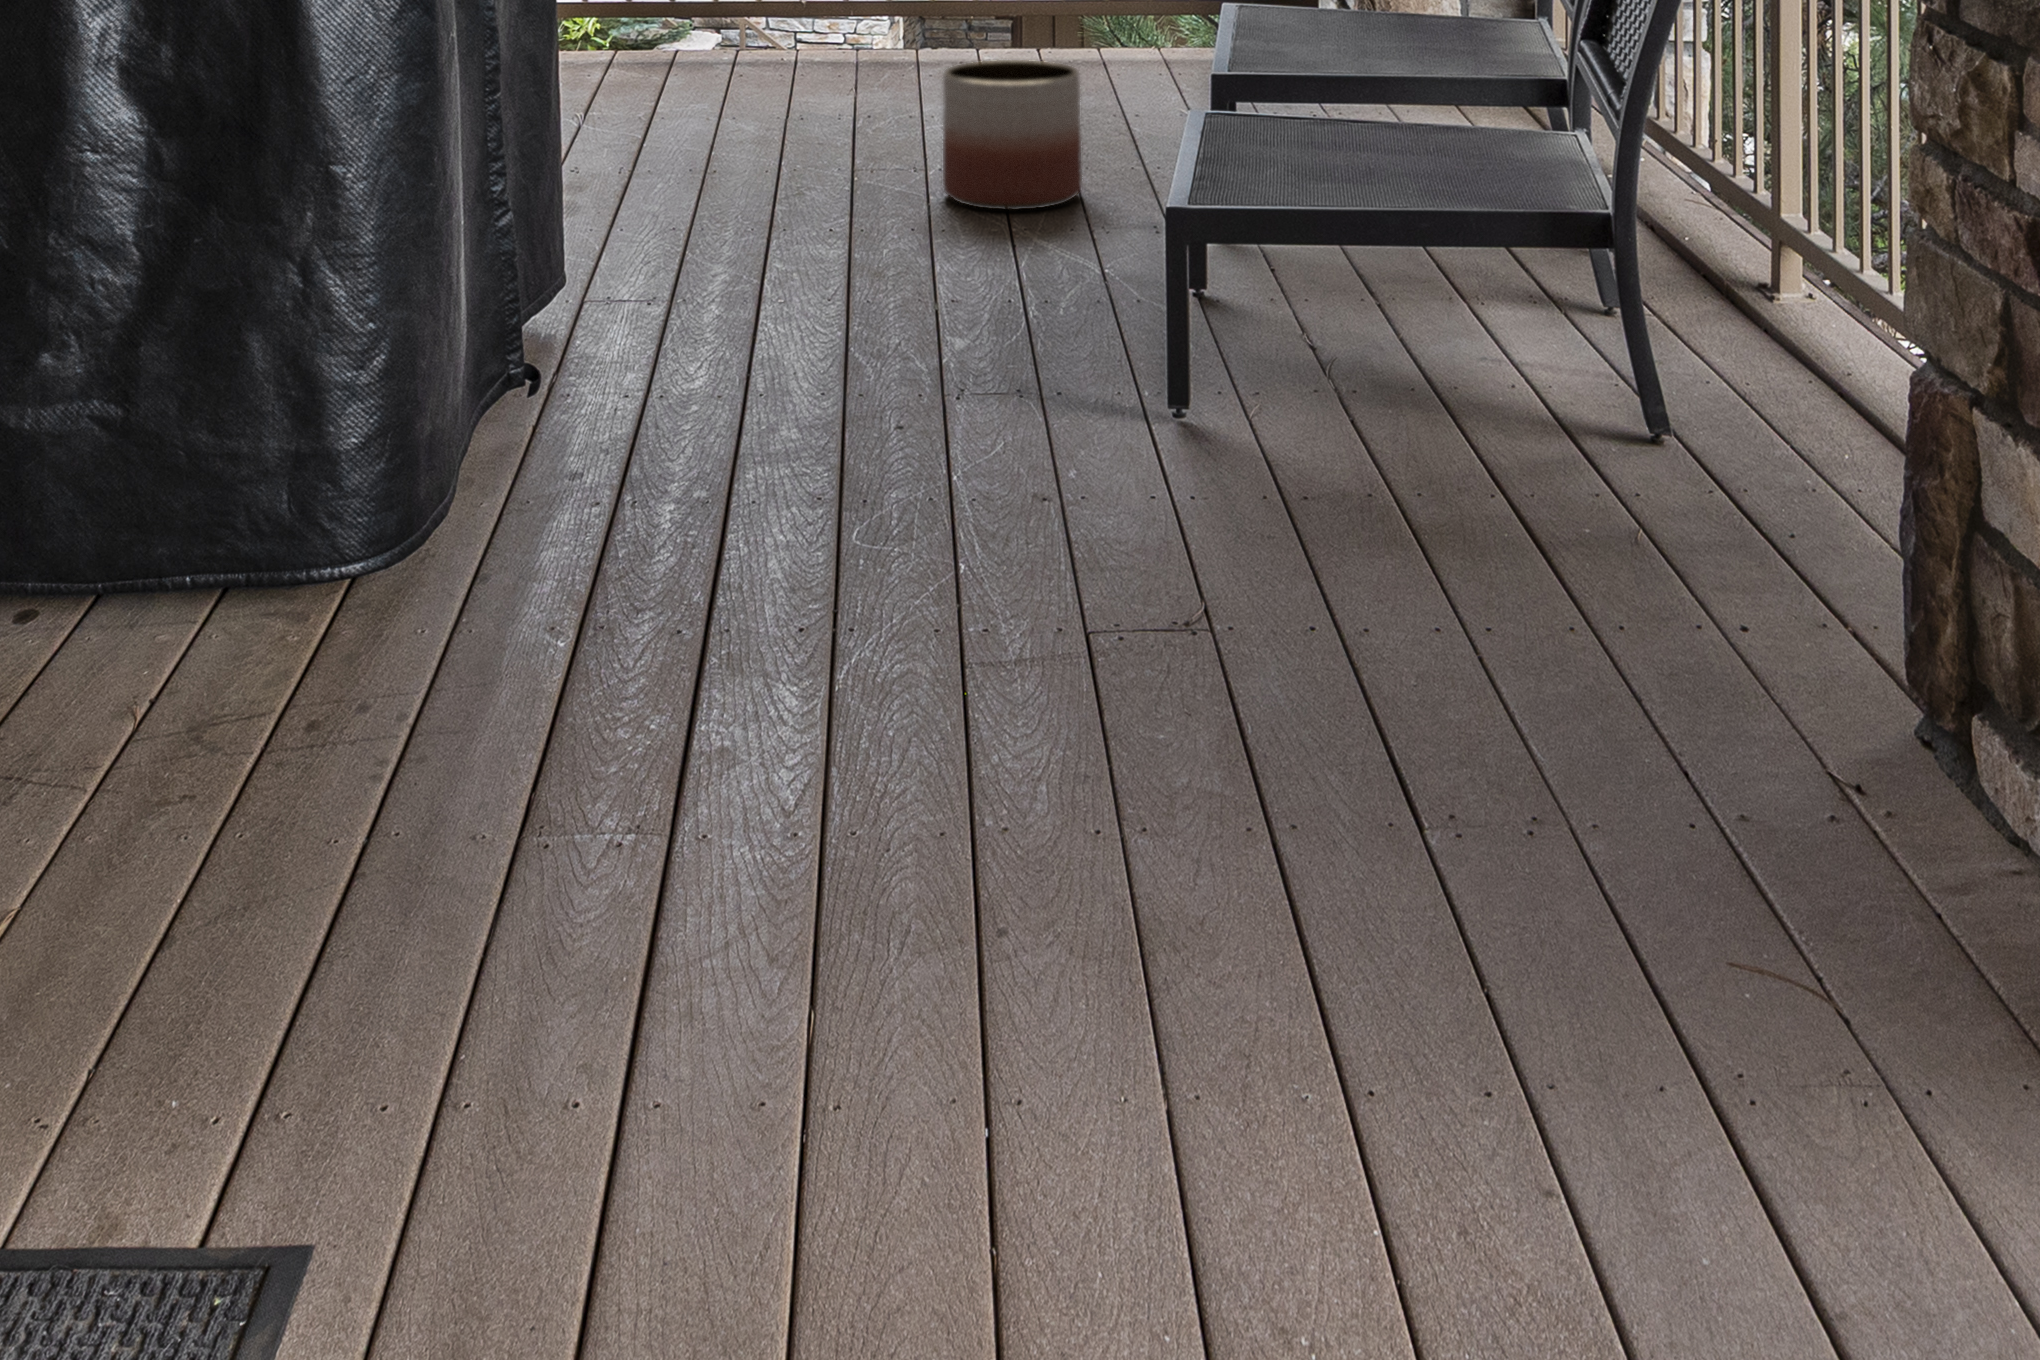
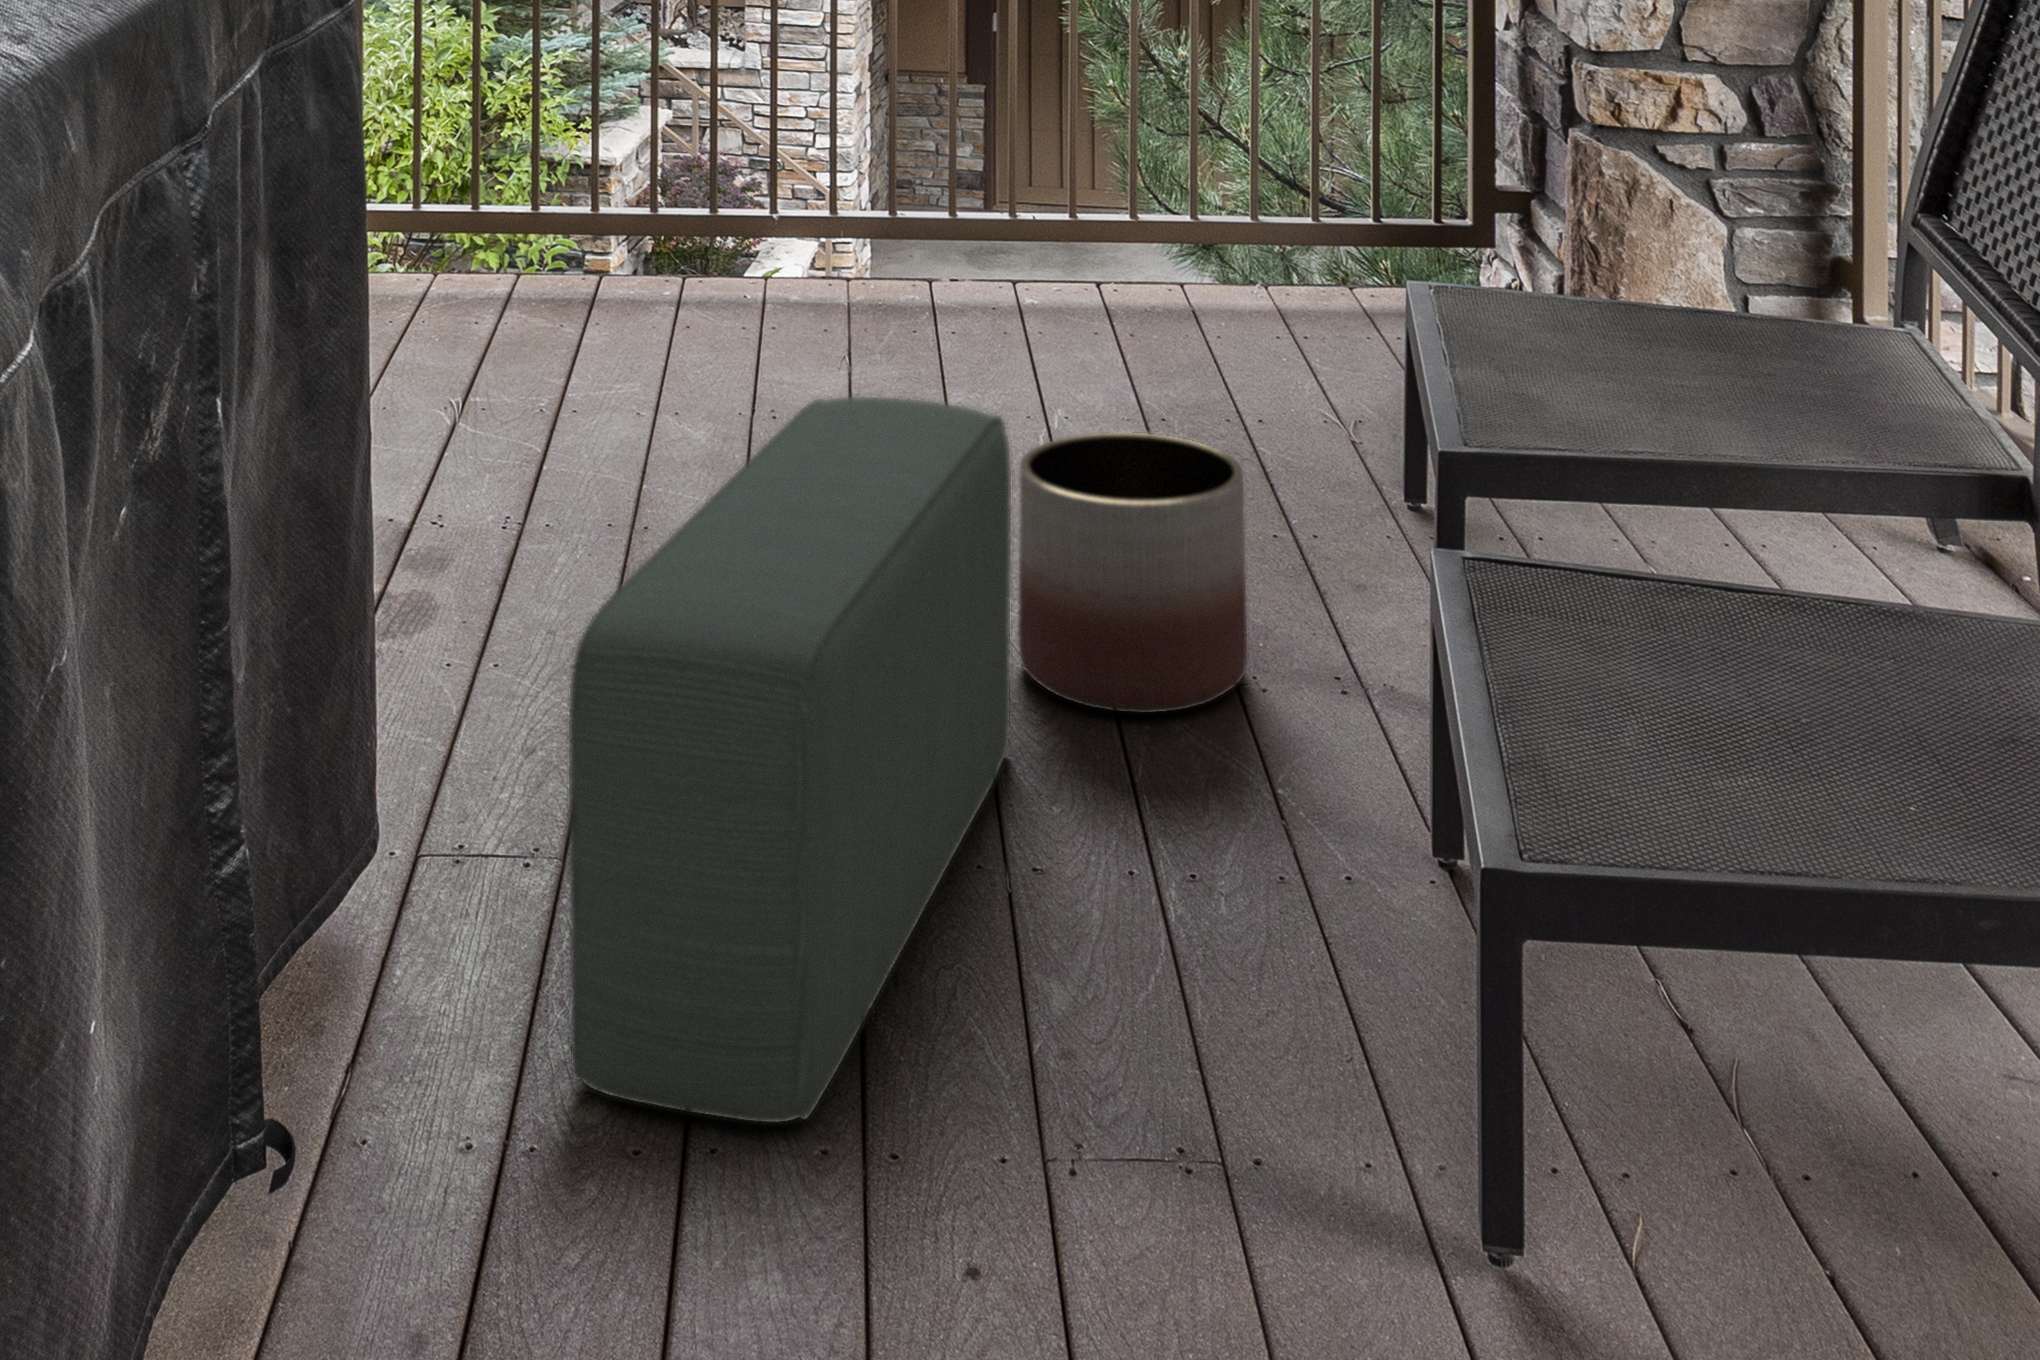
pouf: none [680,16,932,327] -> present [569,397,1011,1123]

